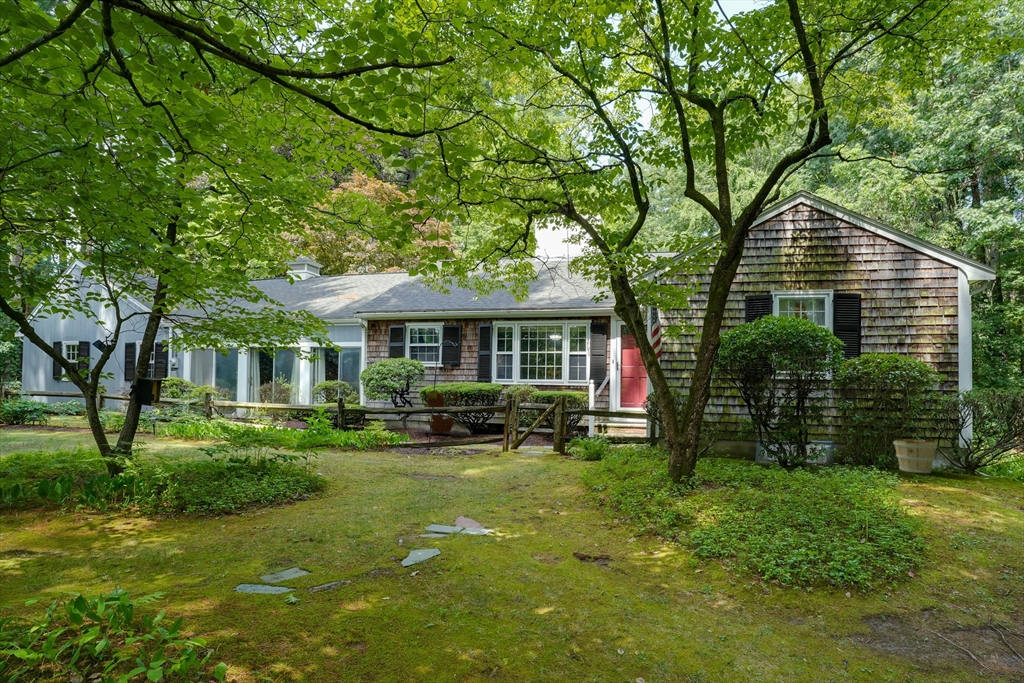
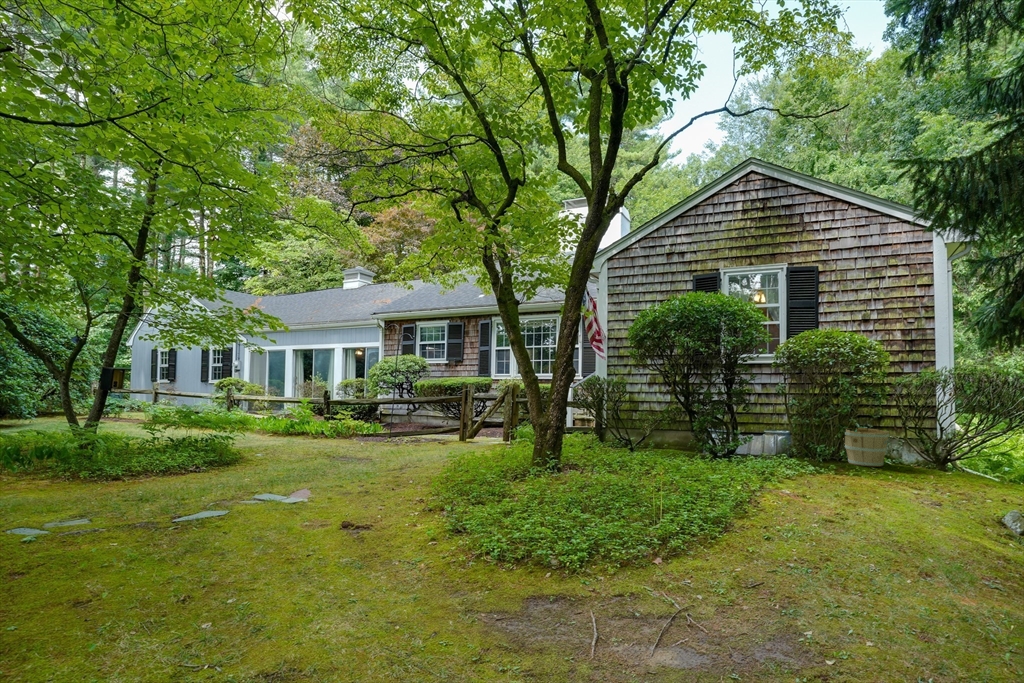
armchair: present [427,391,454,434] -> none [420,385,448,427]

